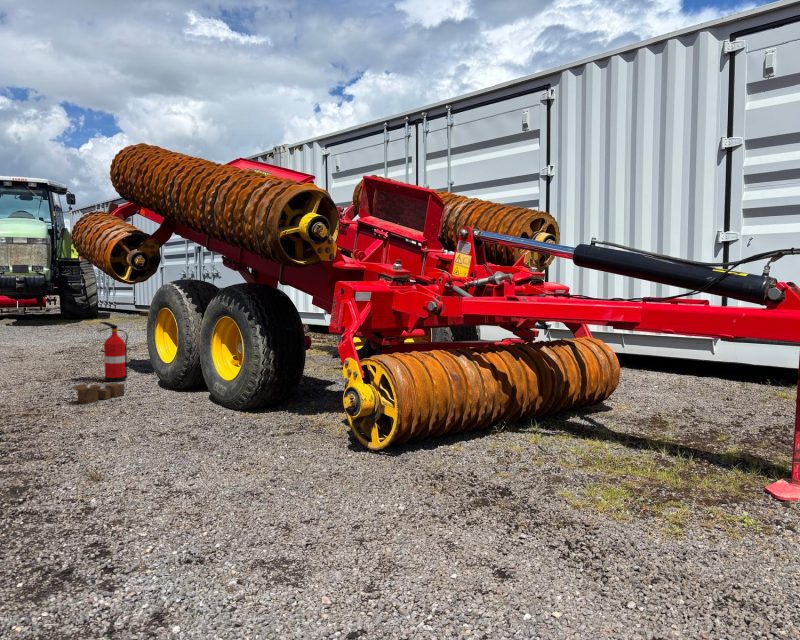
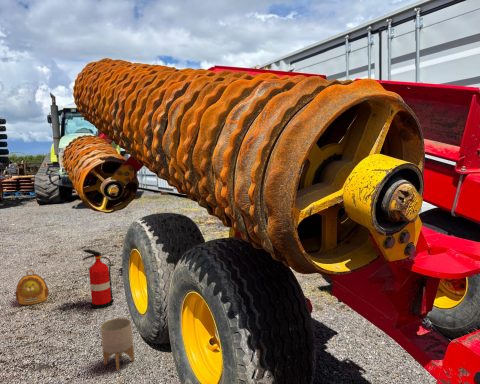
backpack: none [18,344,53,380] -> present [15,270,49,305]
planter: none [134,365,162,405] -> present [100,318,135,370]
cardboard box: present [74,383,124,403] -> none [37,328,99,366]

